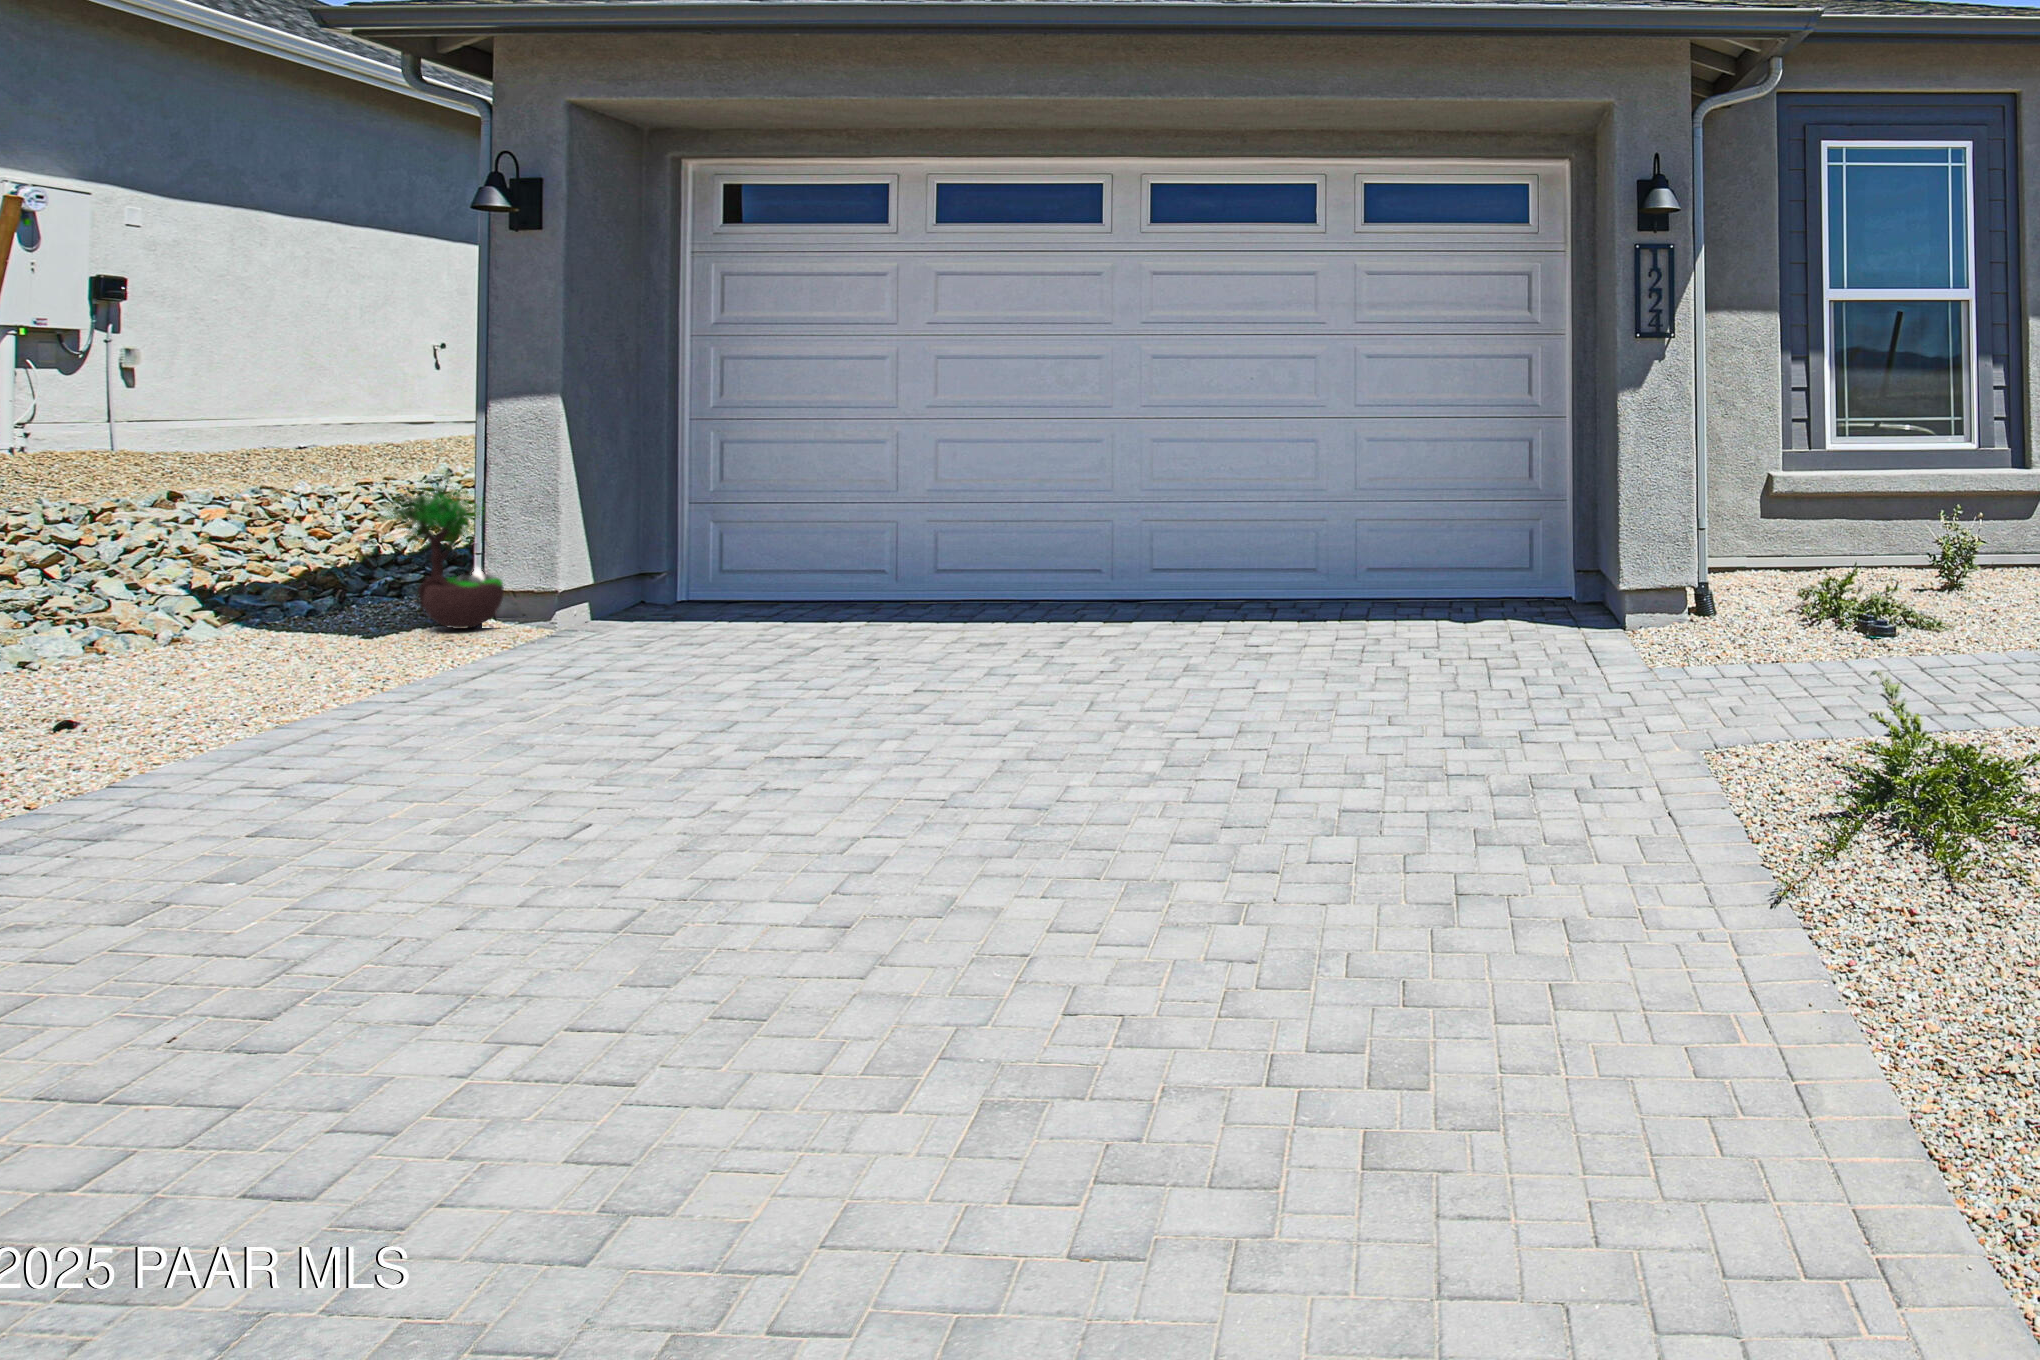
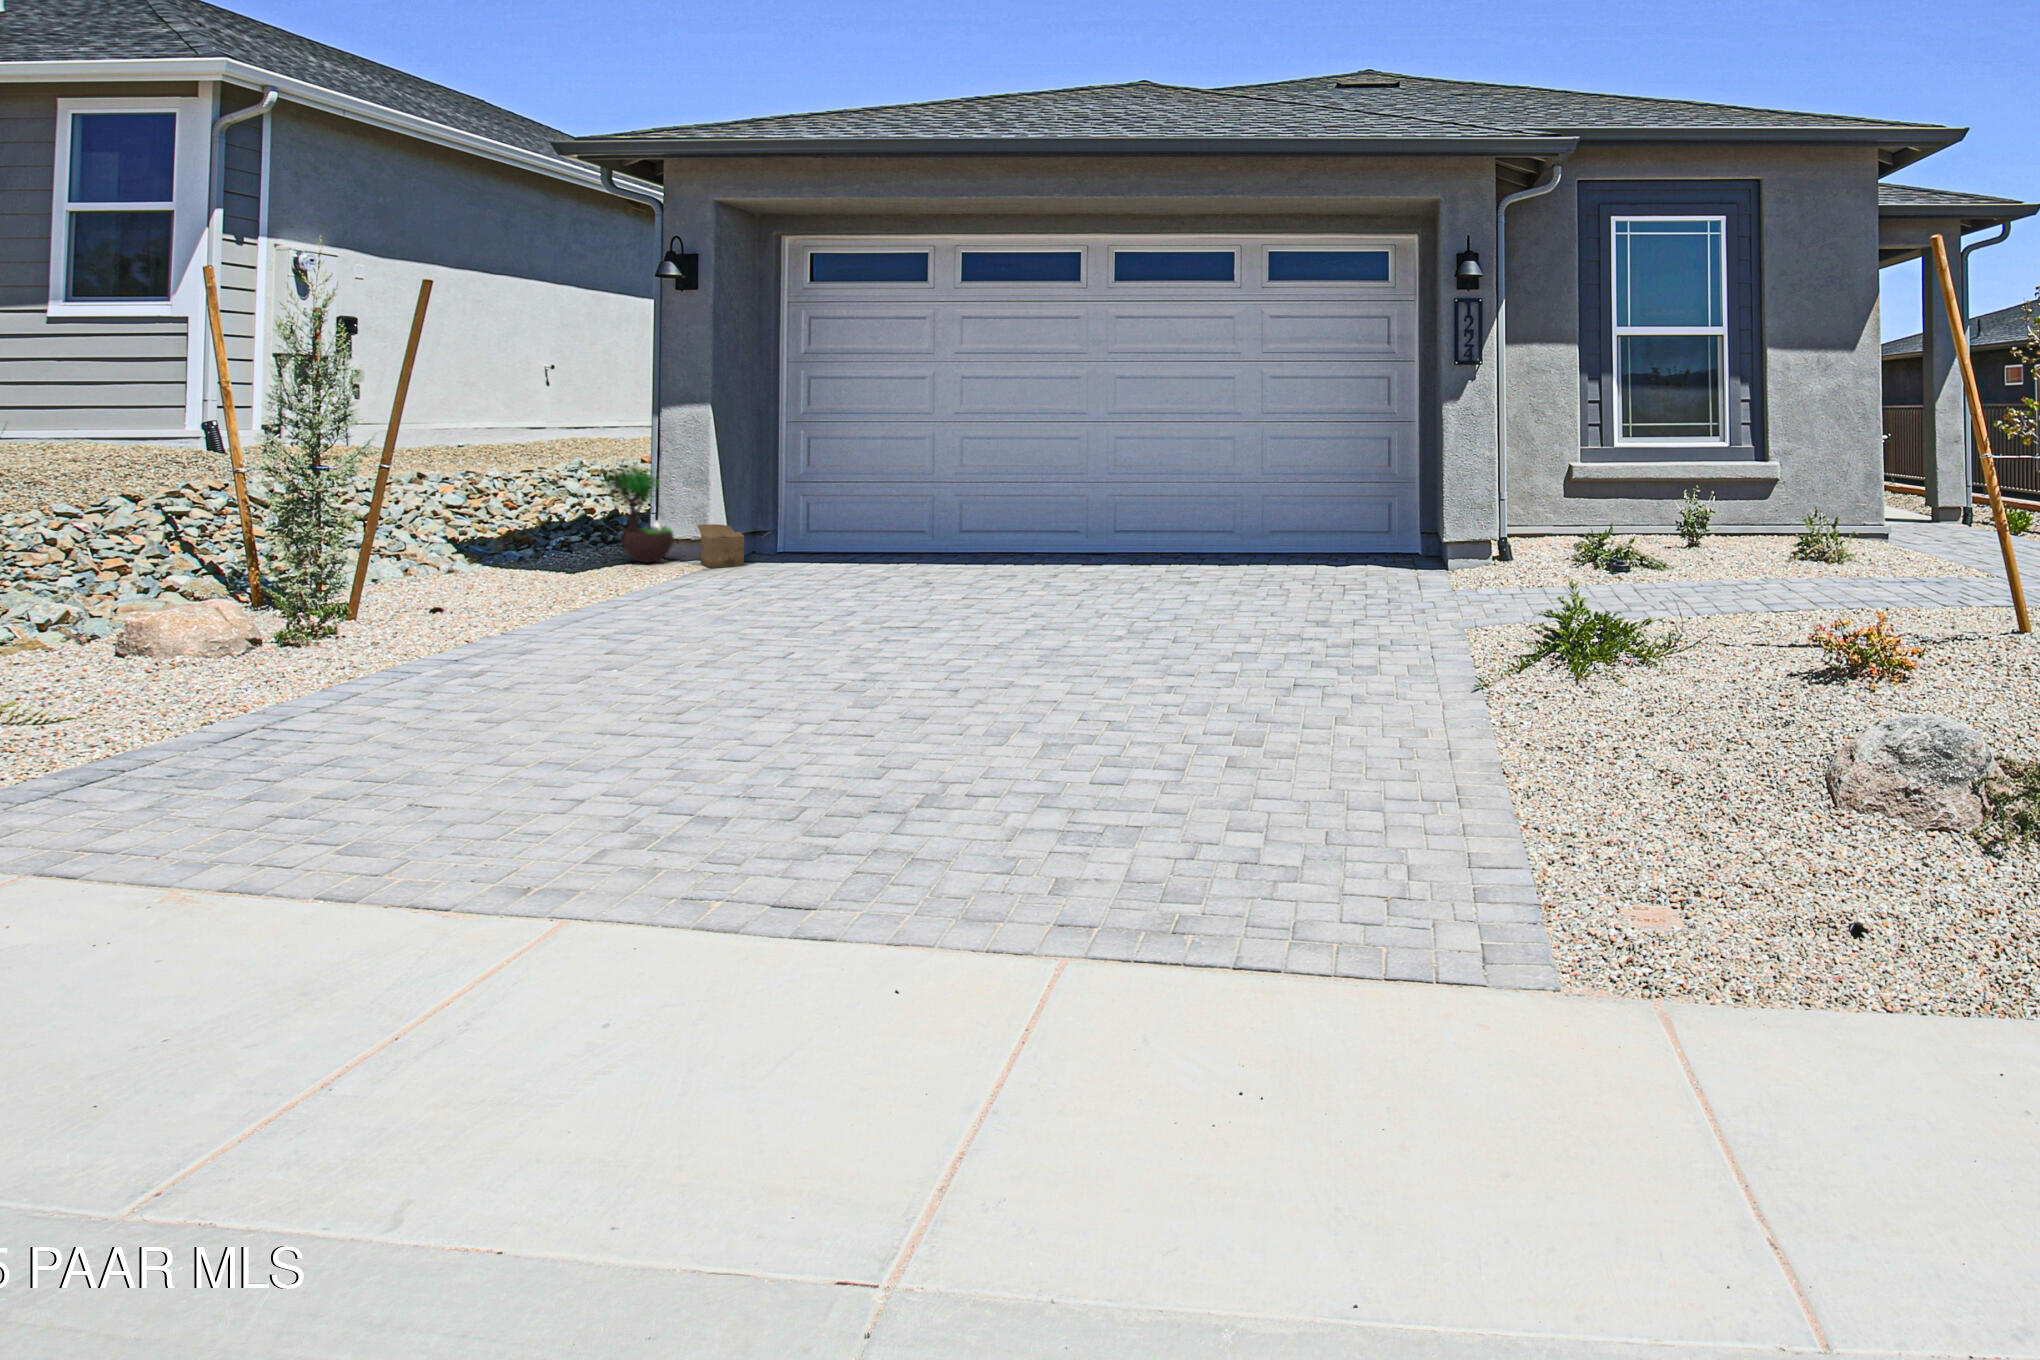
cardboard box: none [539,571,607,638] -> present [698,524,745,568]

